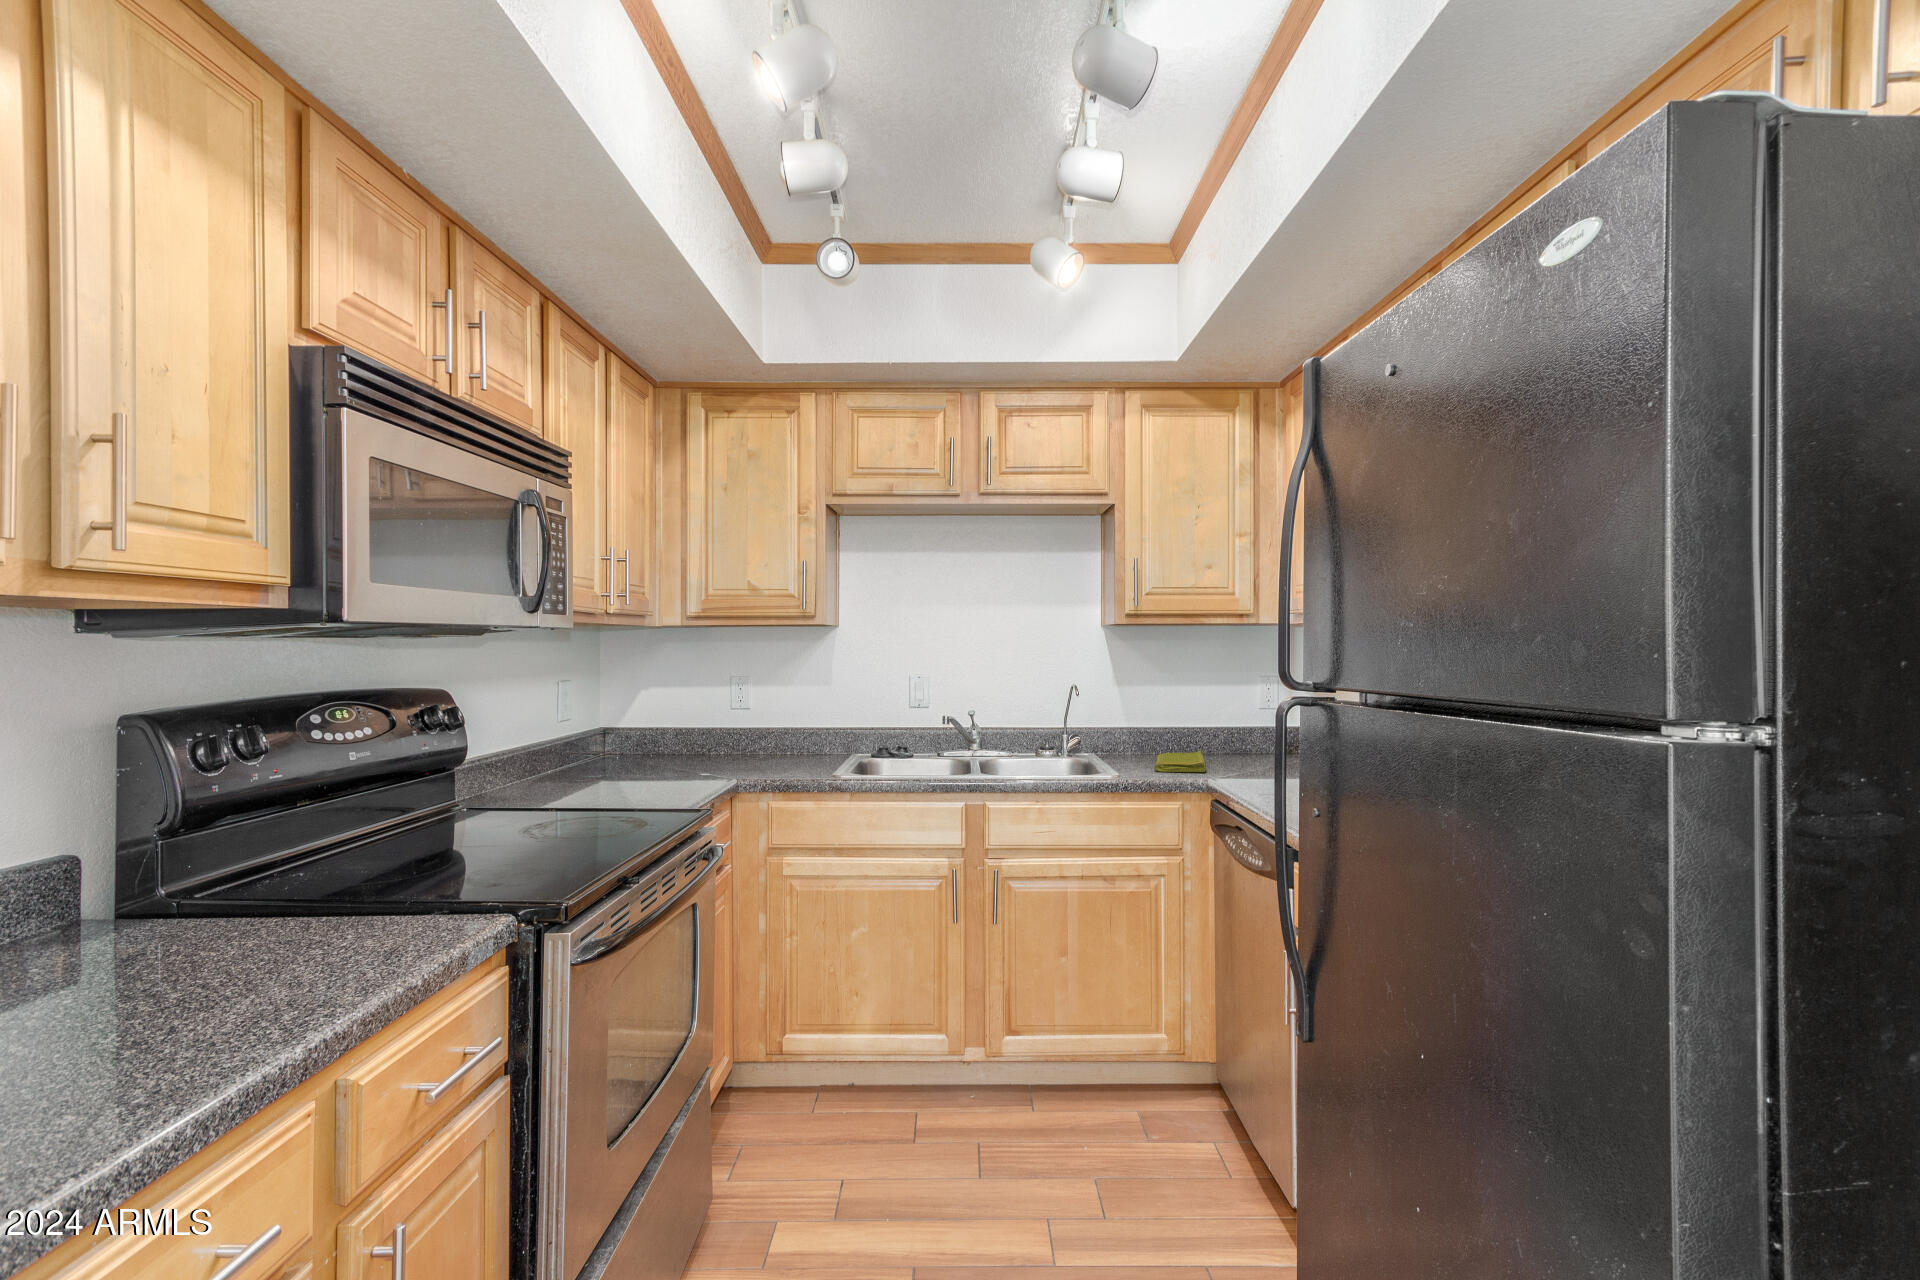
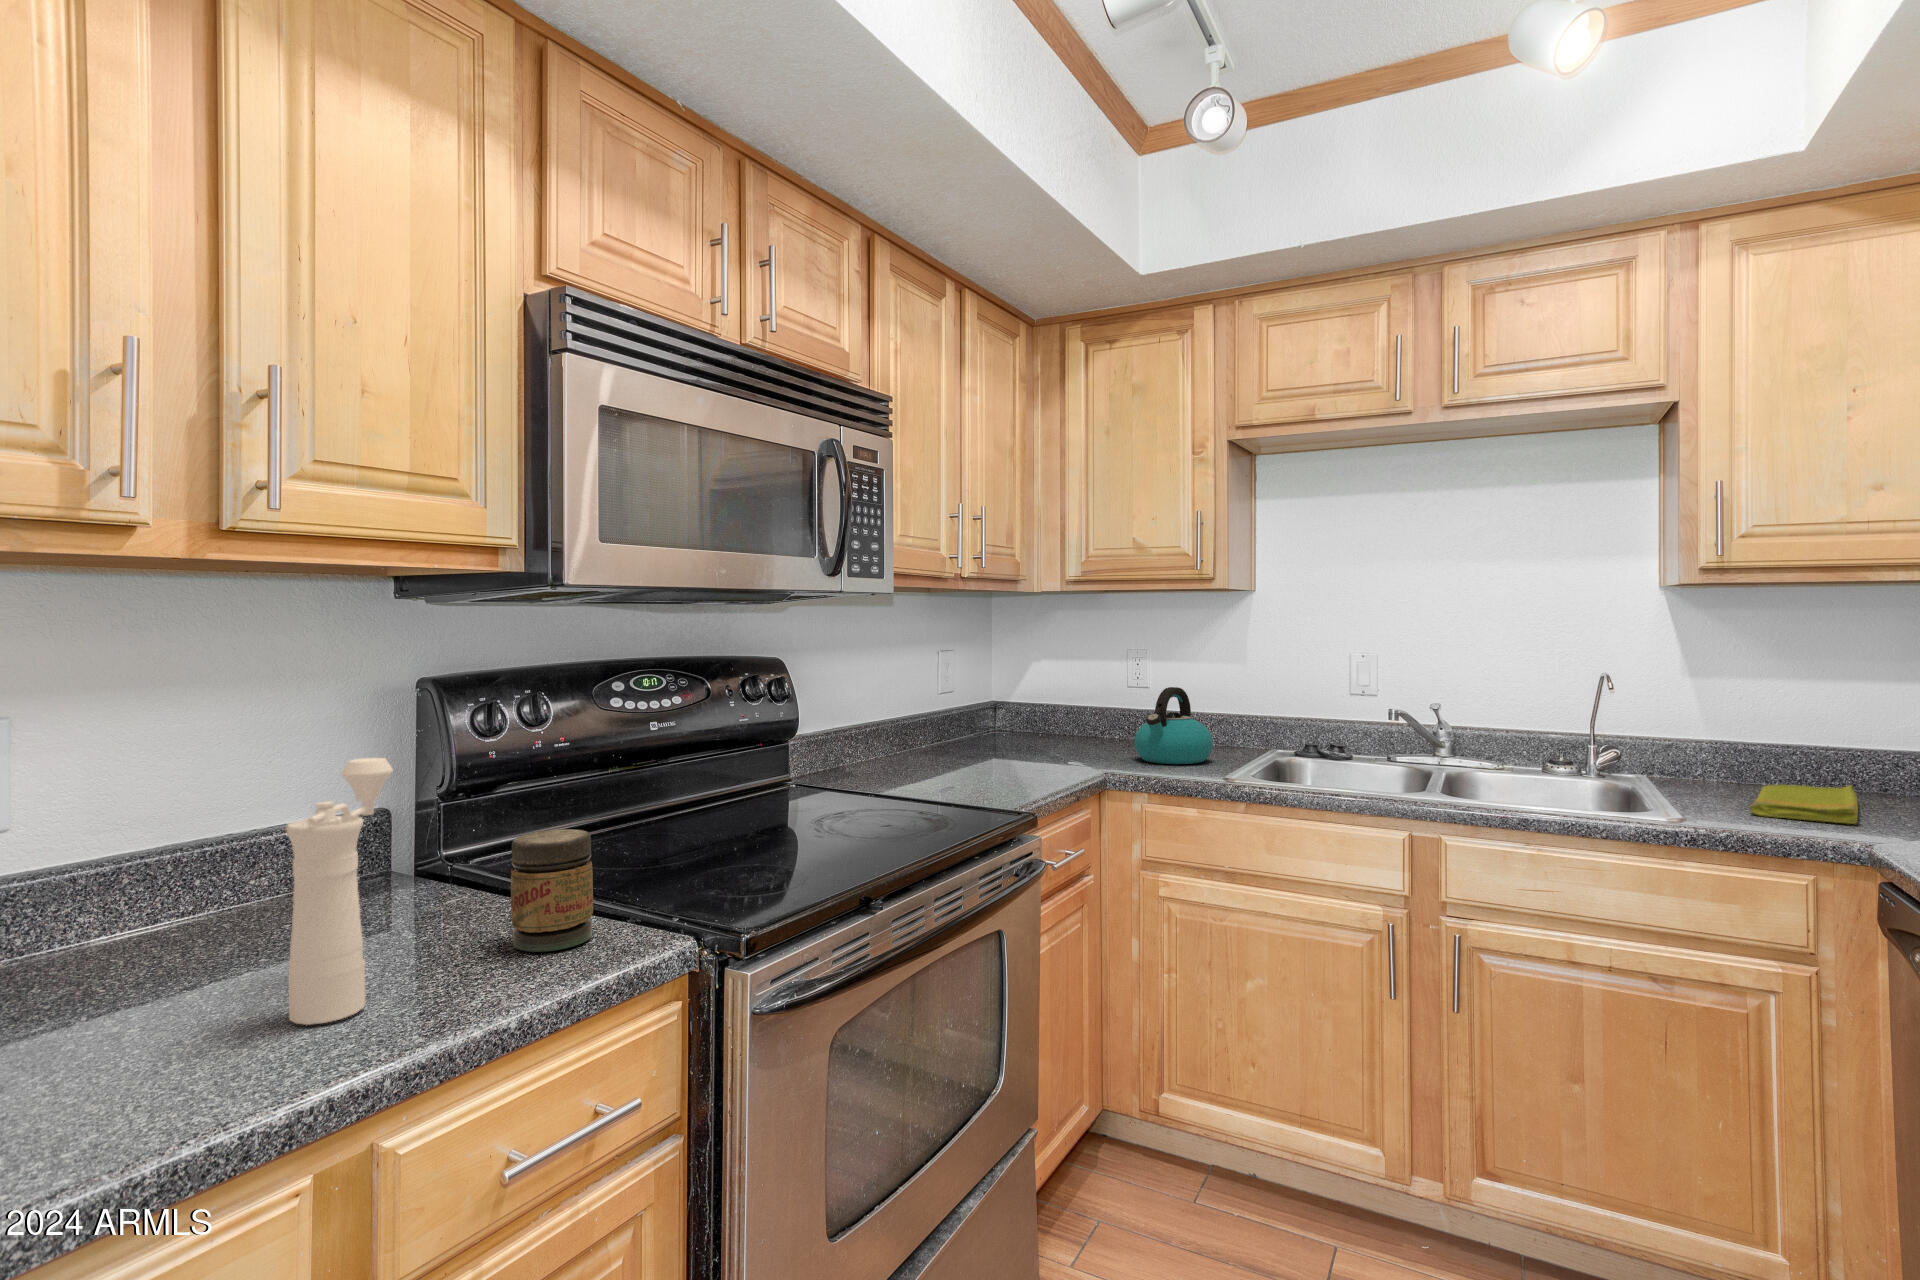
kettle: none [744,703,809,767] -> present [1134,687,1213,764]
pepper mill: none [195,782,272,1013] -> present [286,758,393,1025]
jar: none [341,837,418,944] -> present [511,829,593,952]

